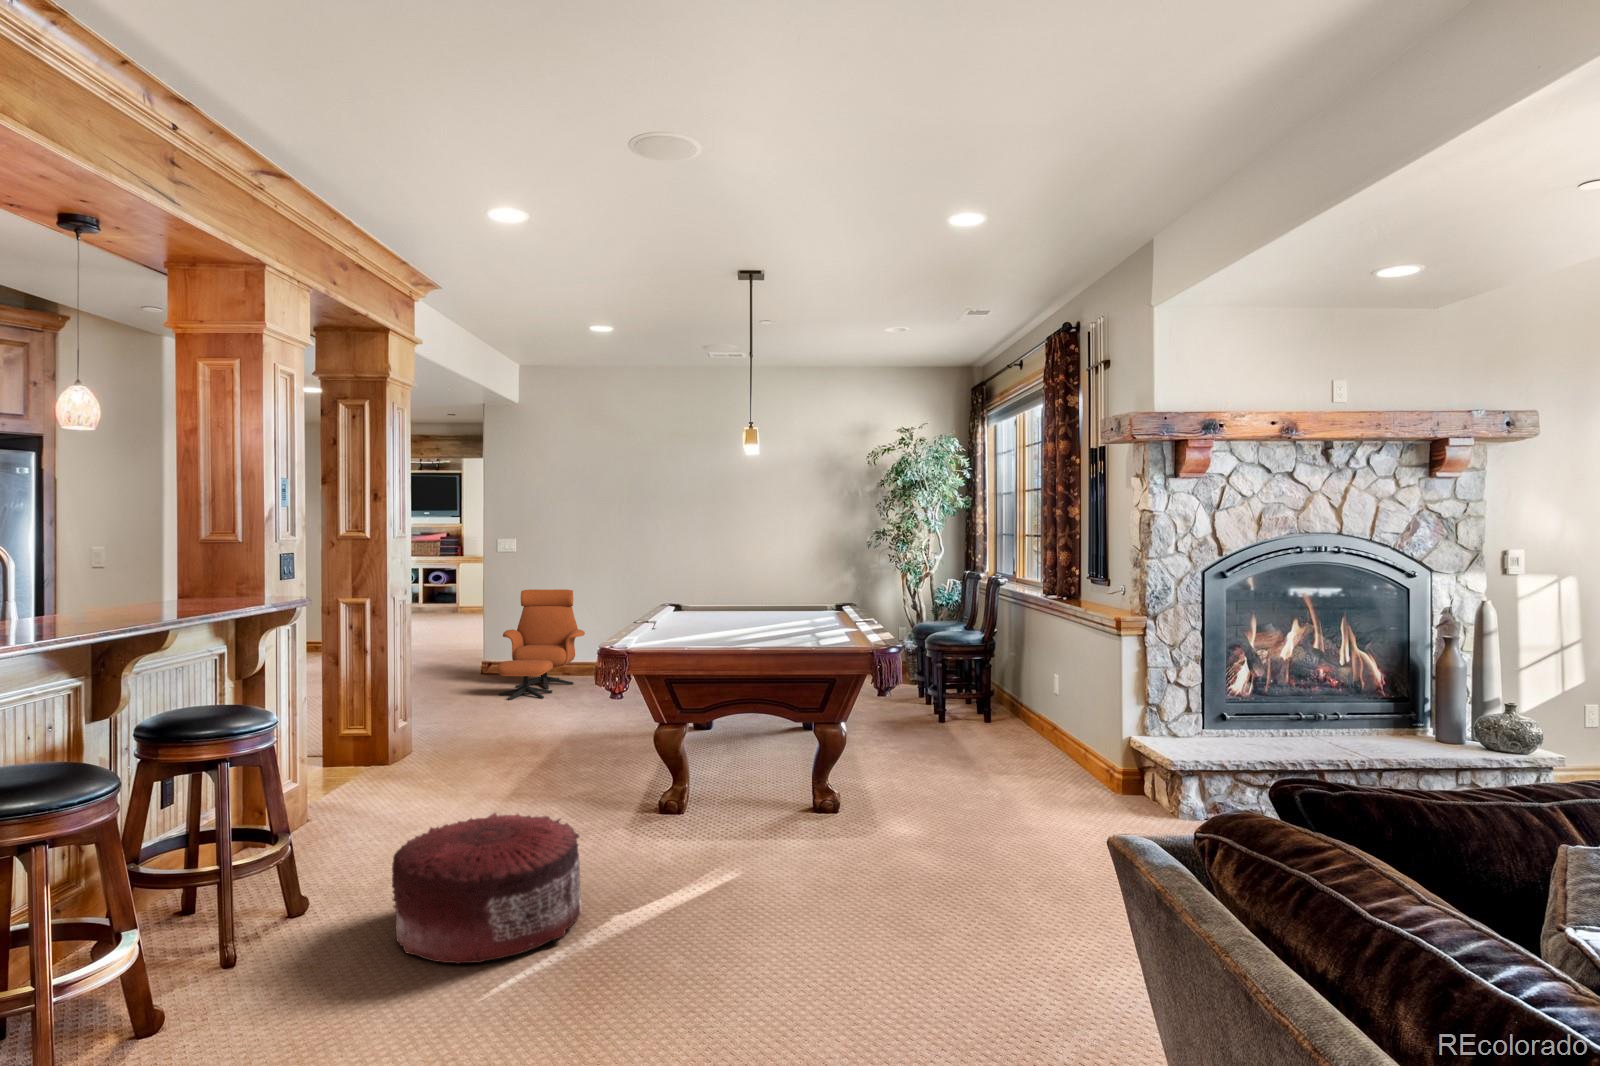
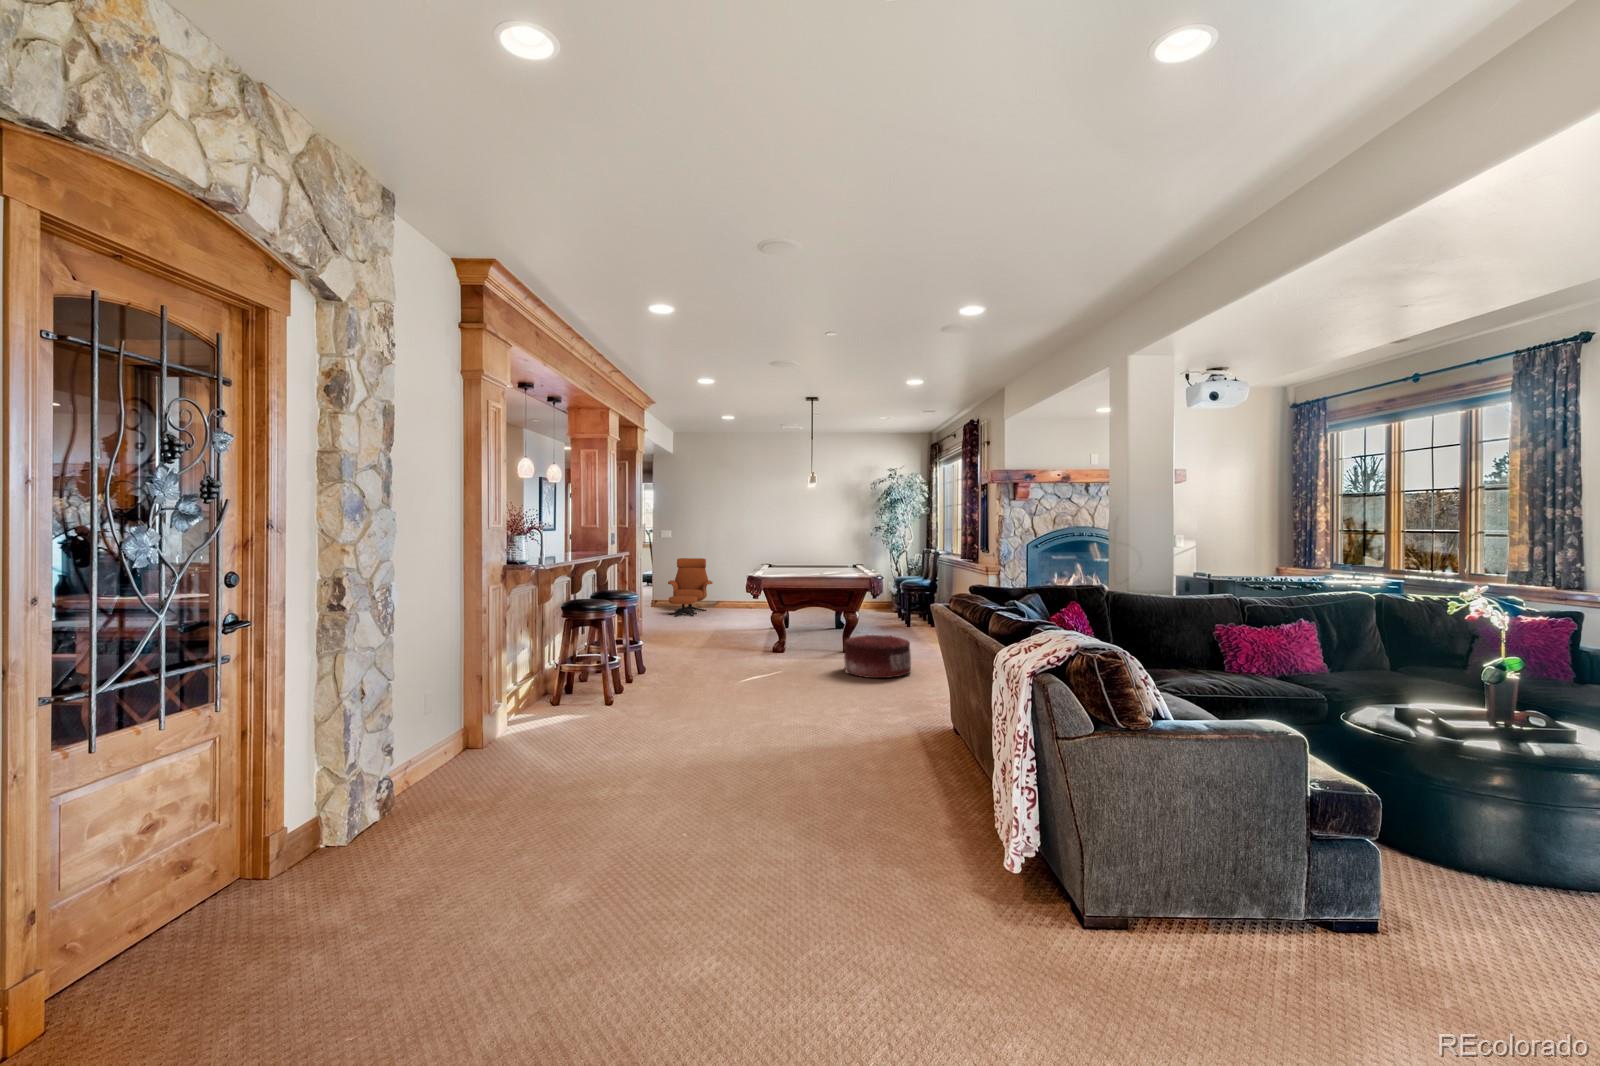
pouf: present [392,813,582,964] -> present [844,635,911,678]

